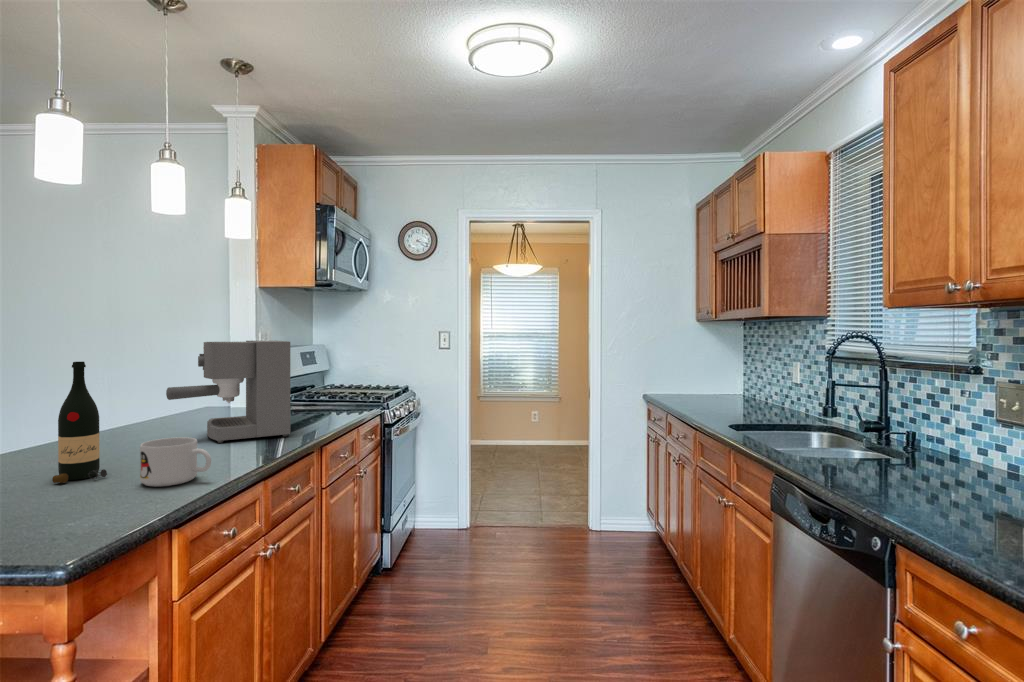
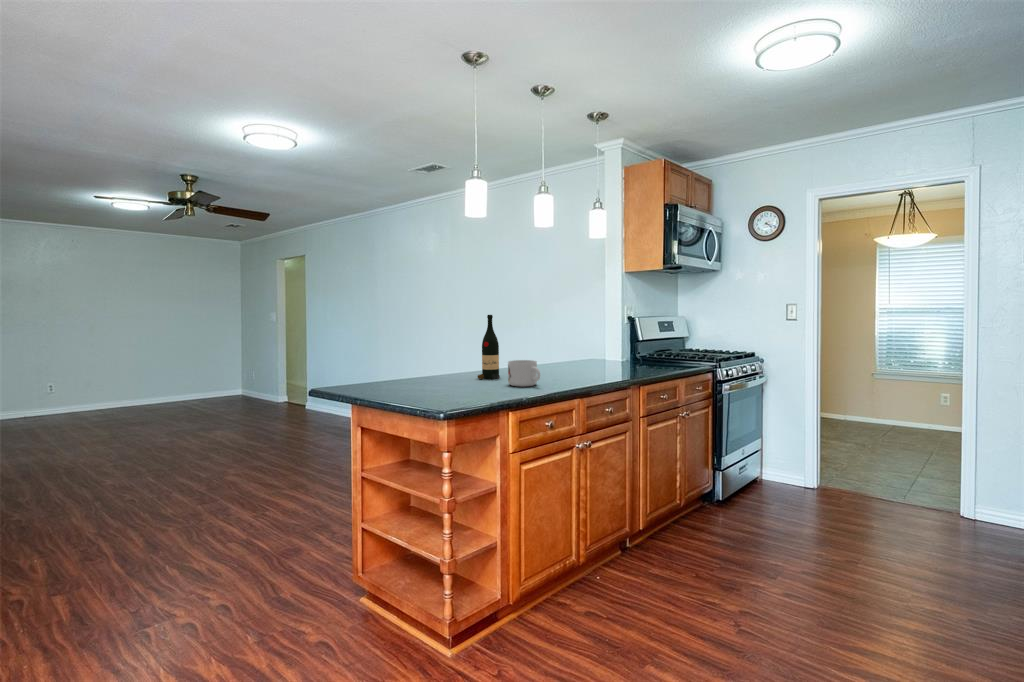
coffee maker: present [166,340,290,443] -> none [544,305,615,373]

